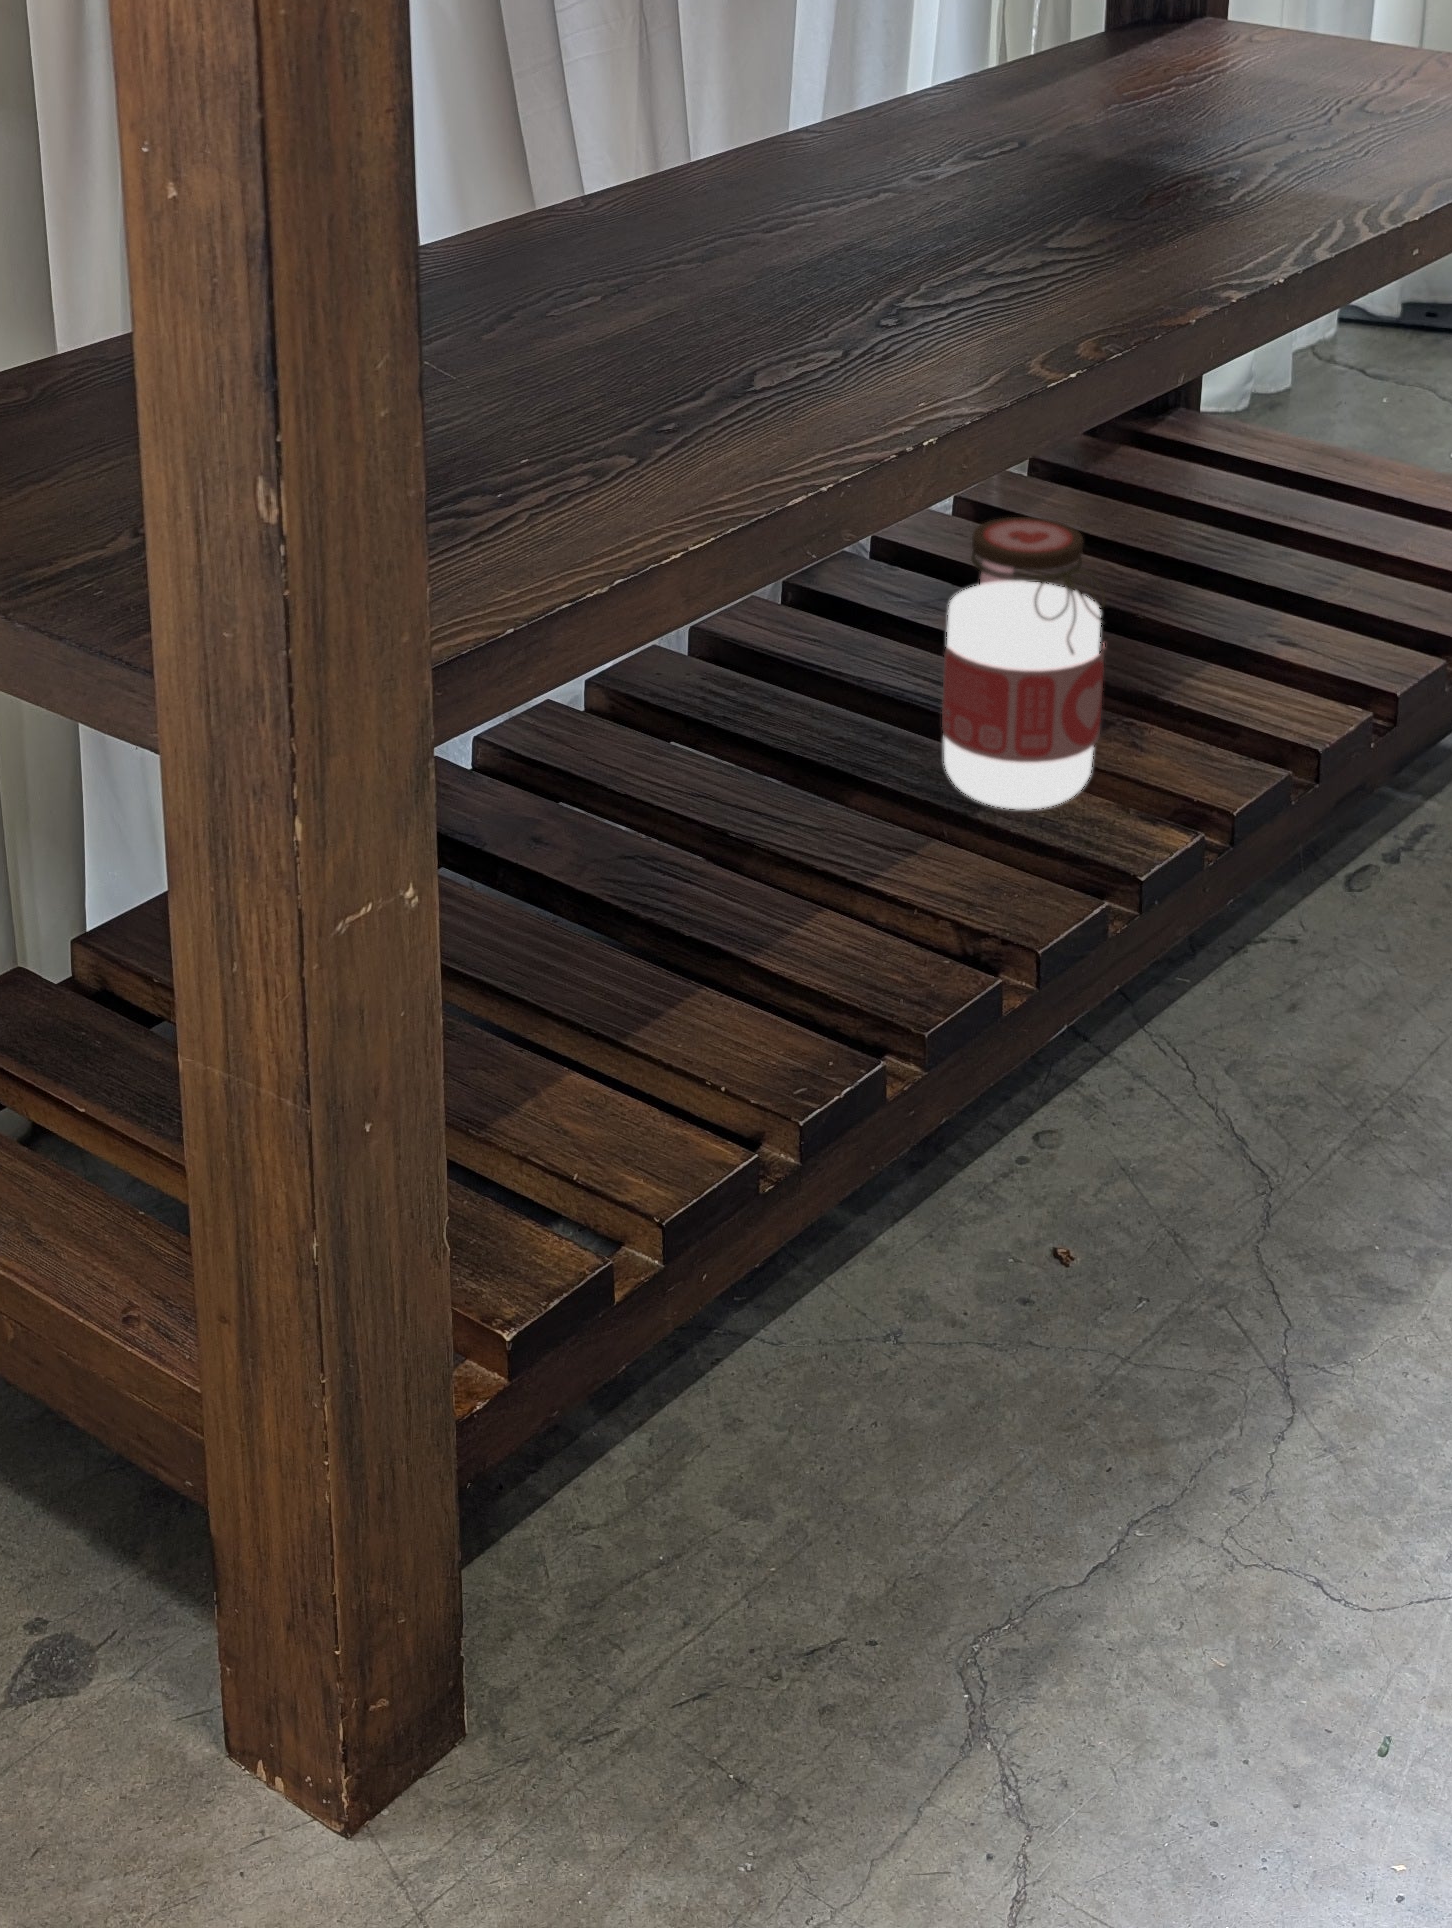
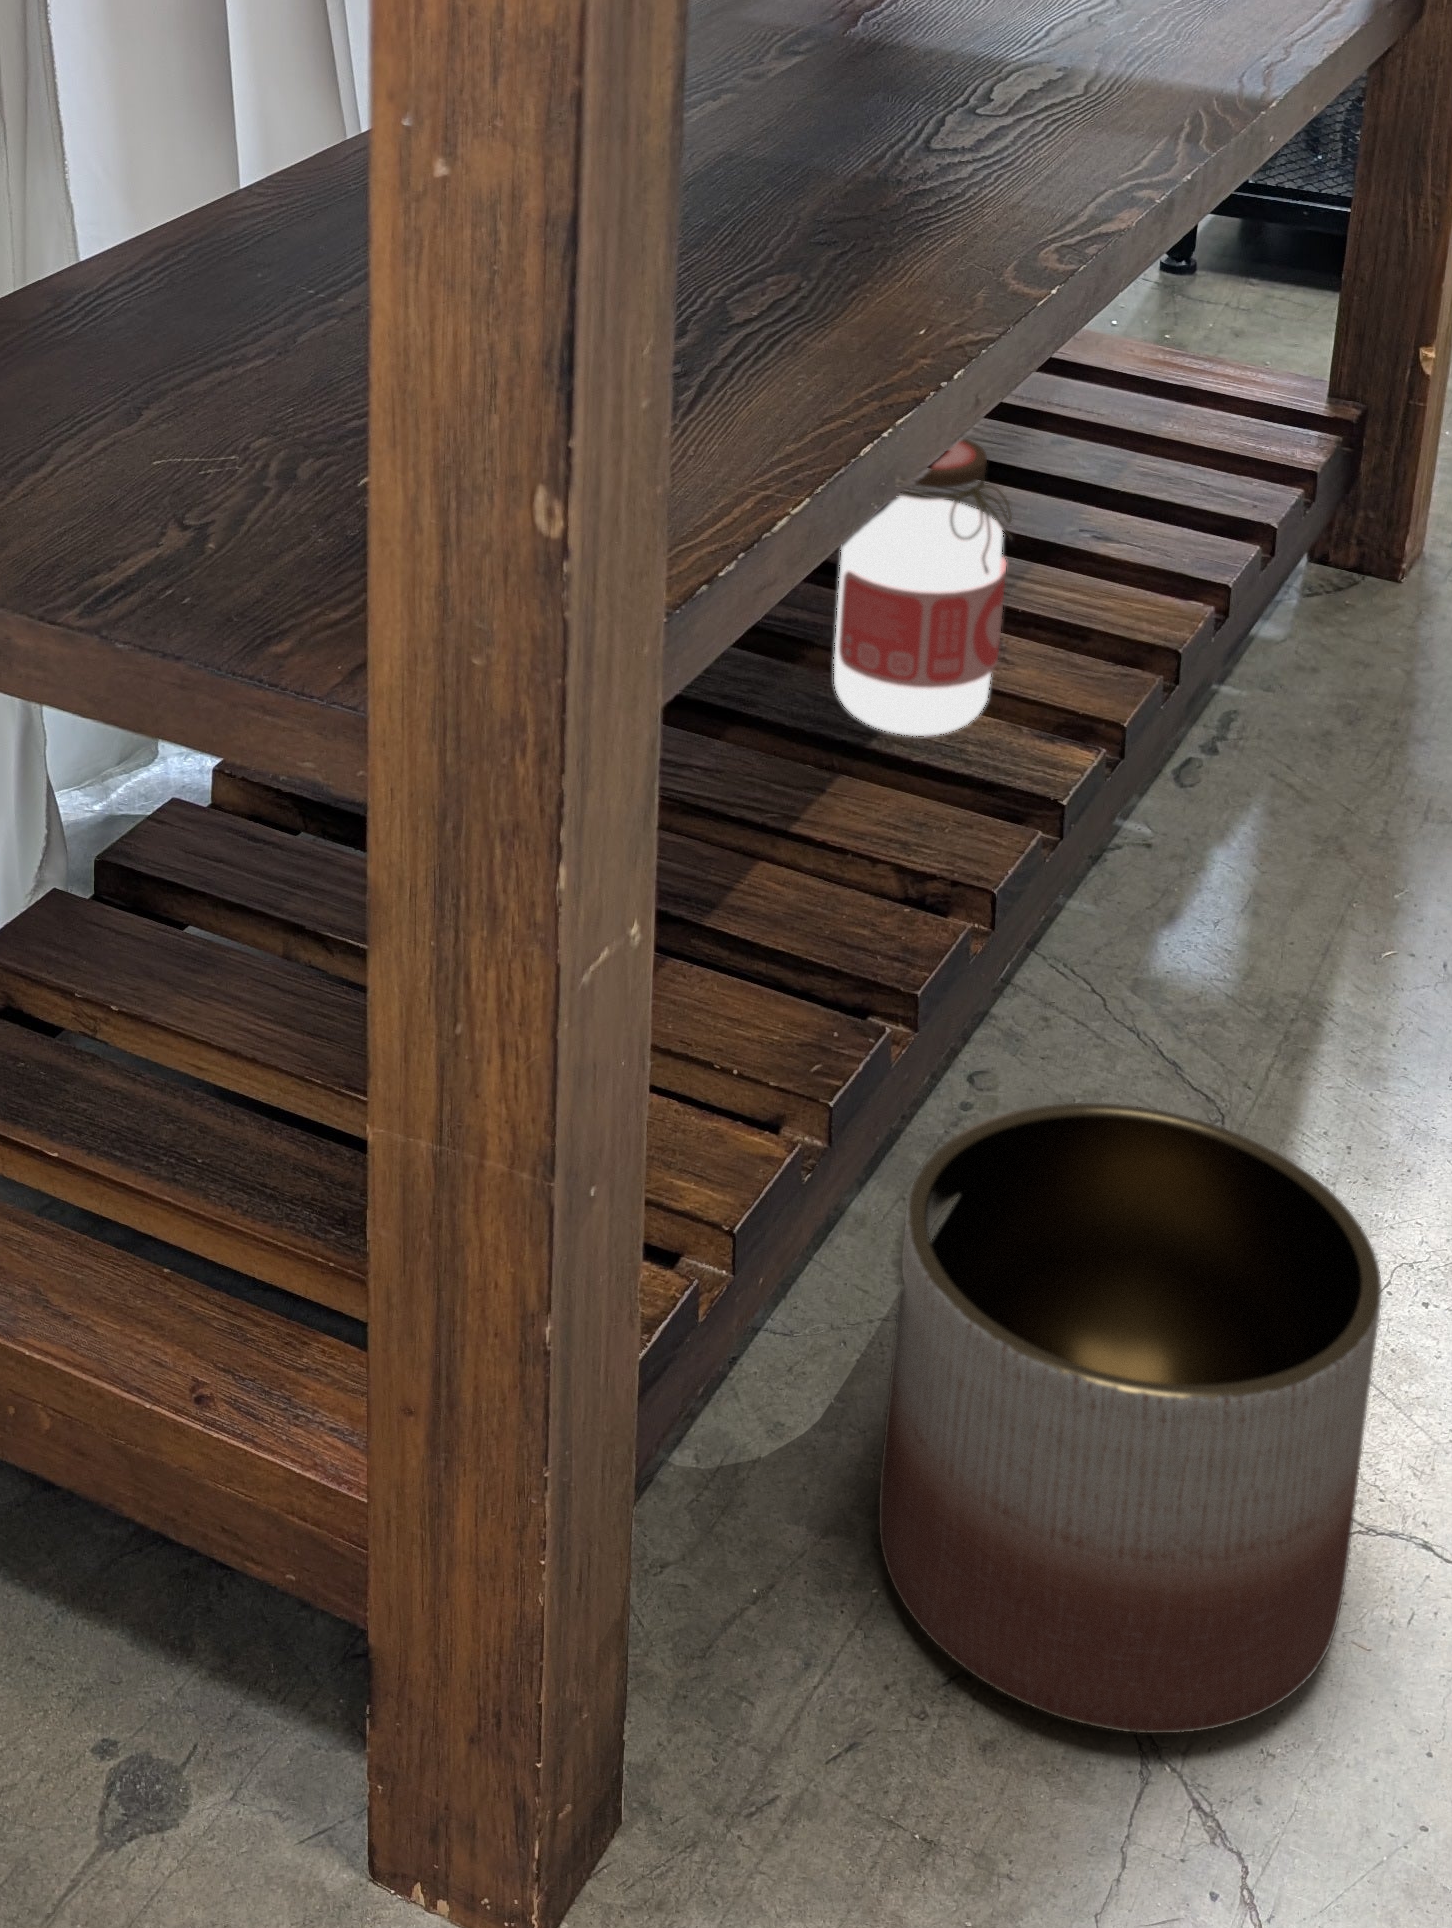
planter: none [784,1134,1231,1716] -> present [879,1103,1382,1733]

